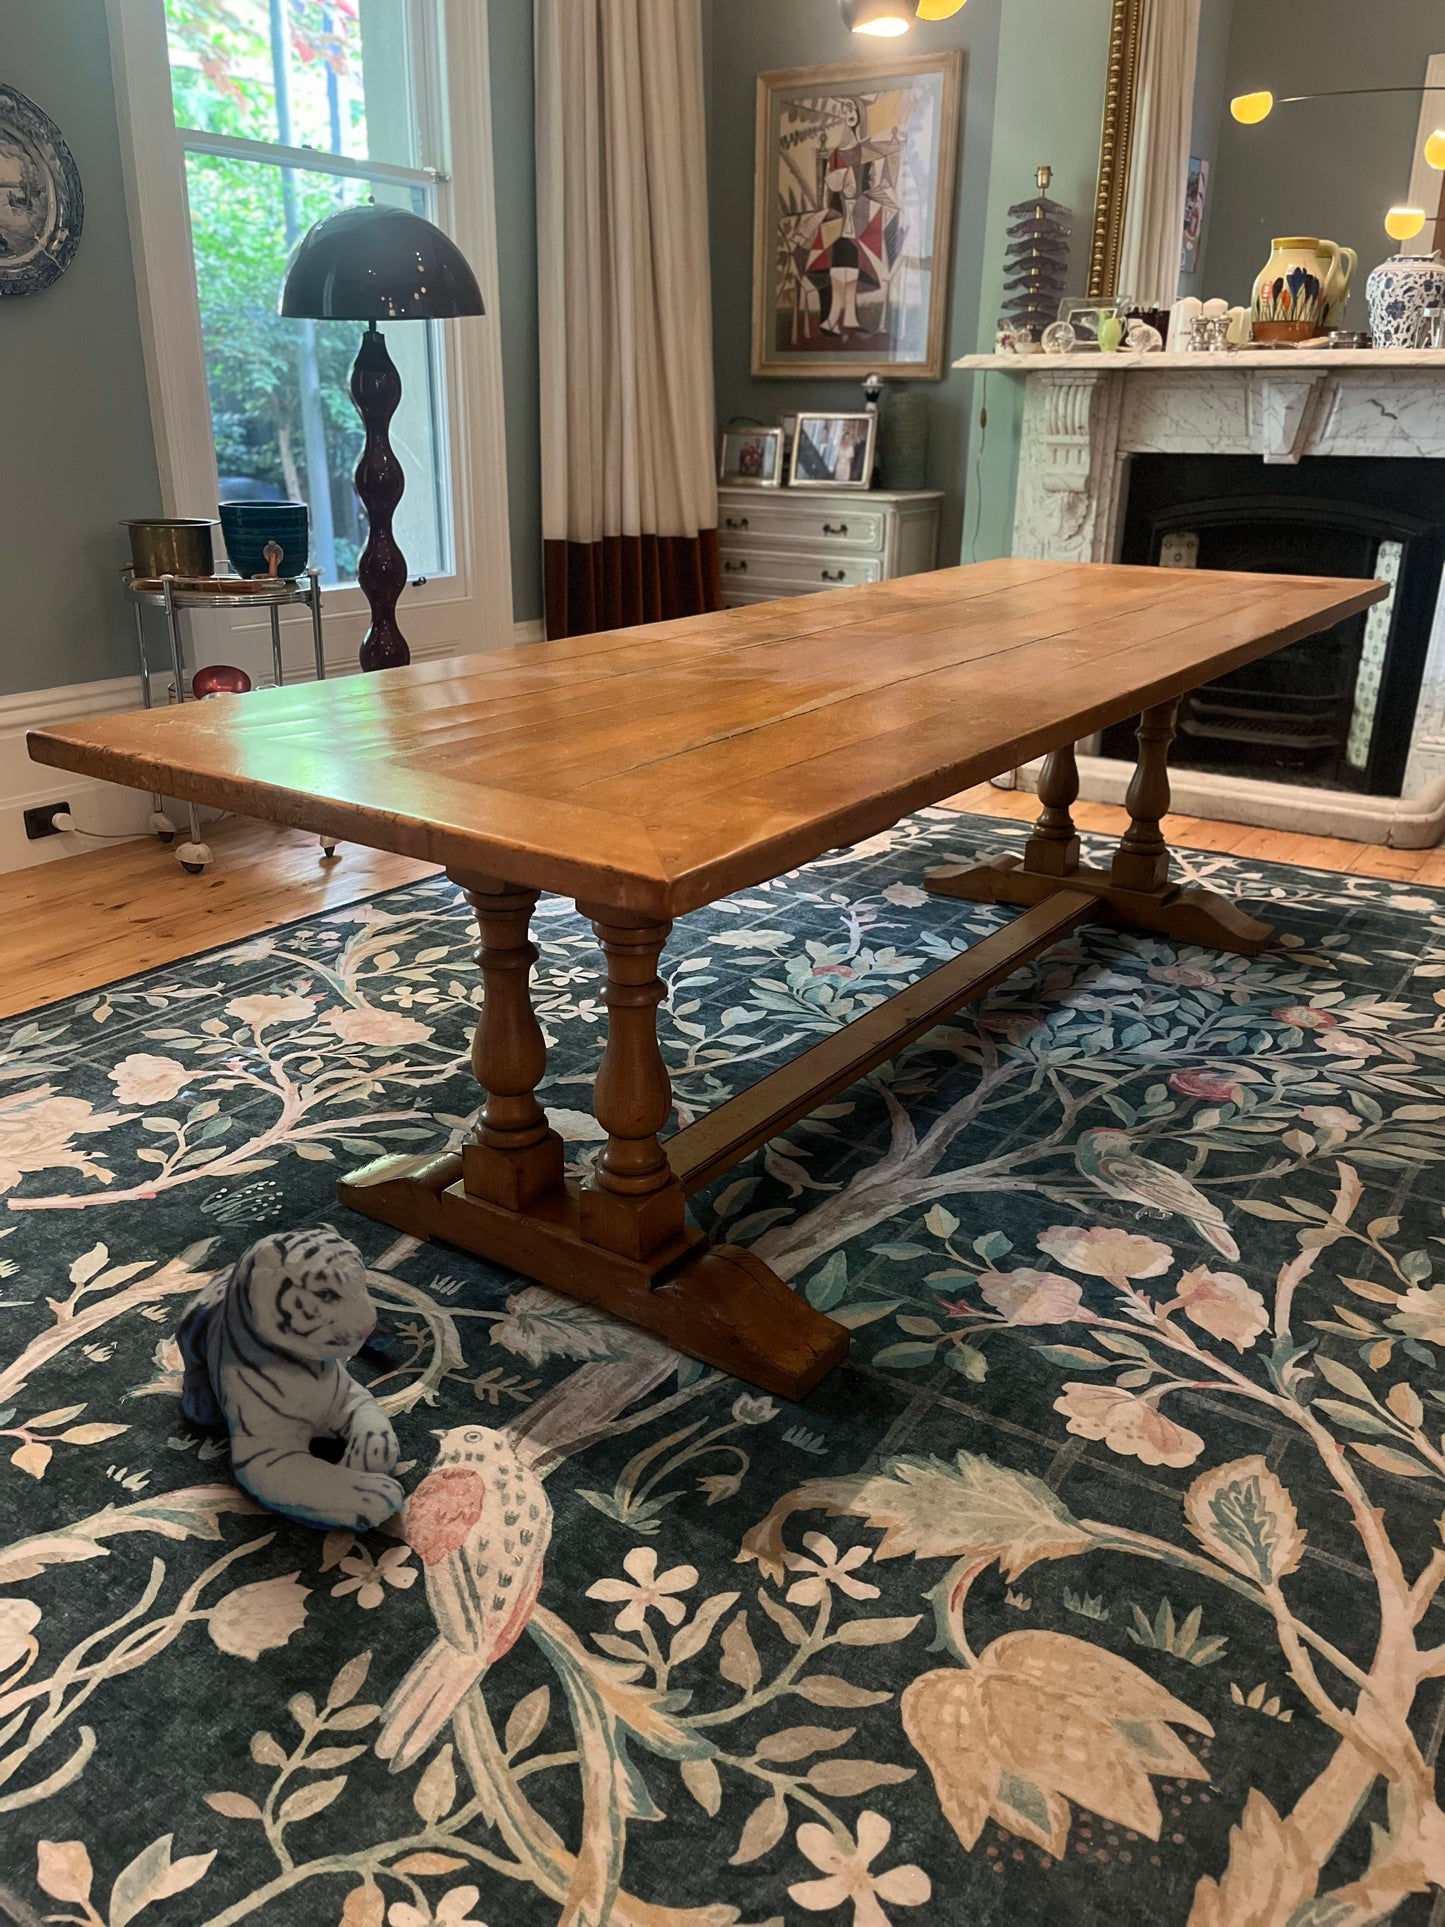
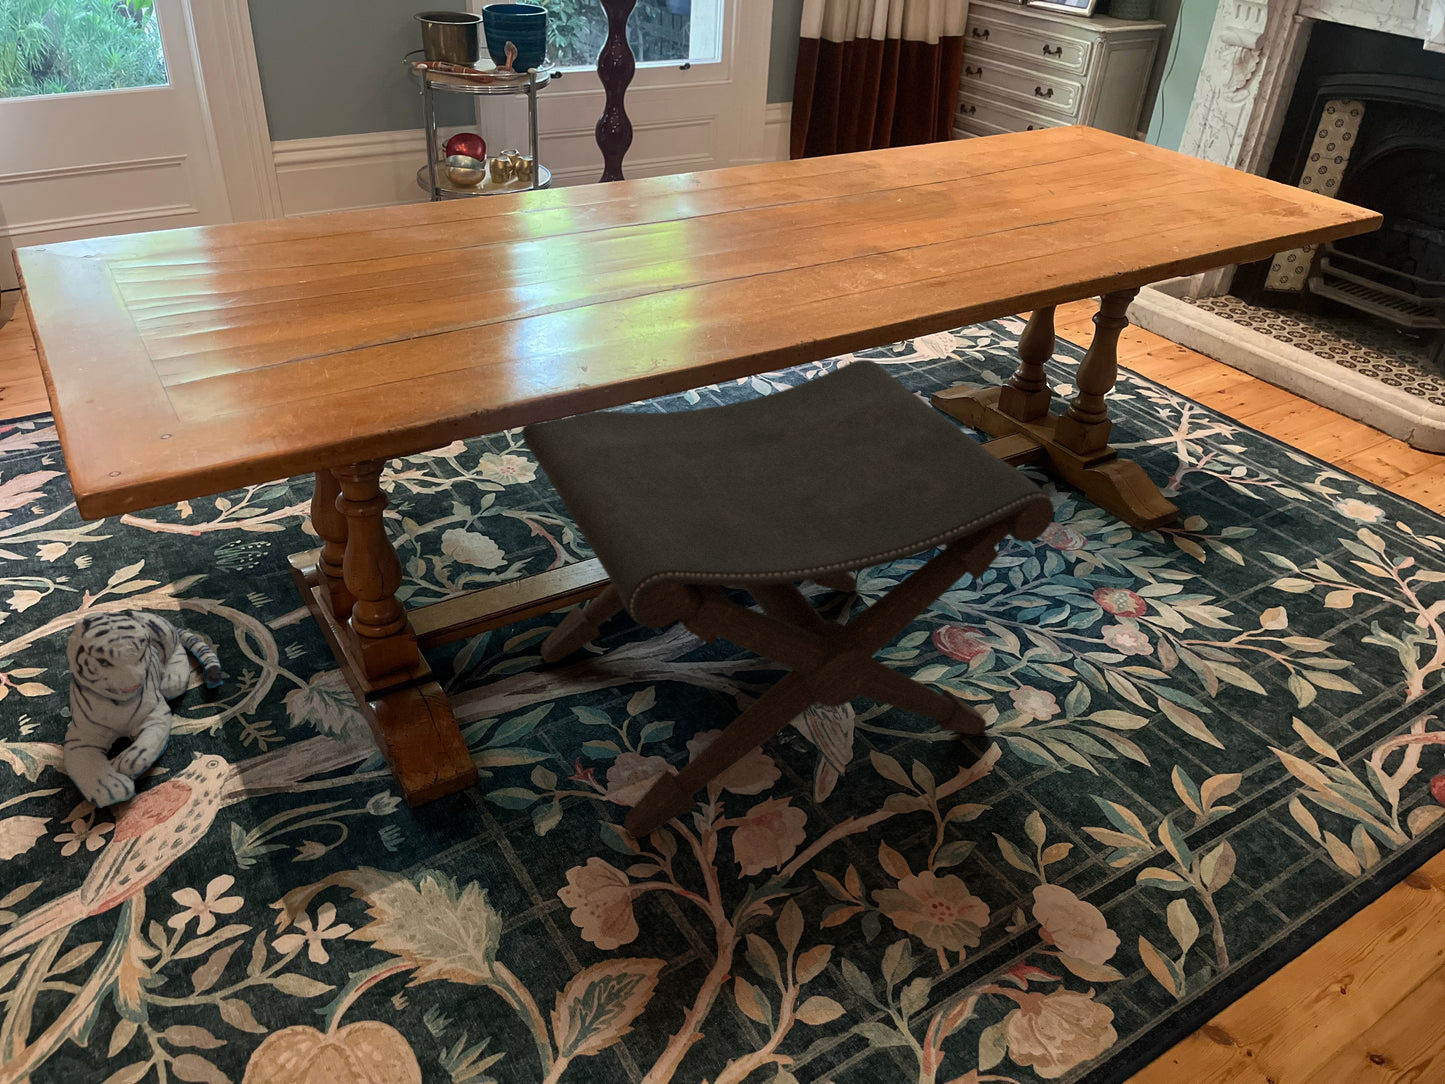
footstool: none [764,768,1386,1348] -> present [522,360,1054,839]

